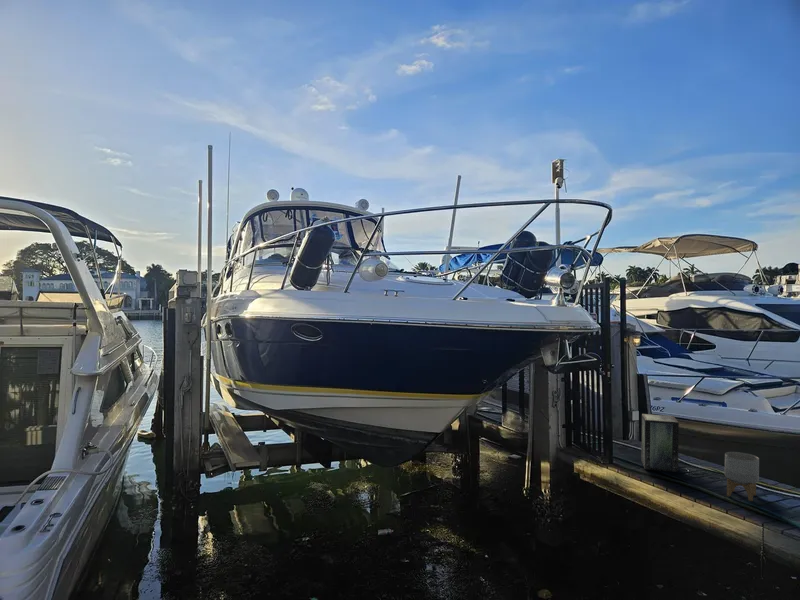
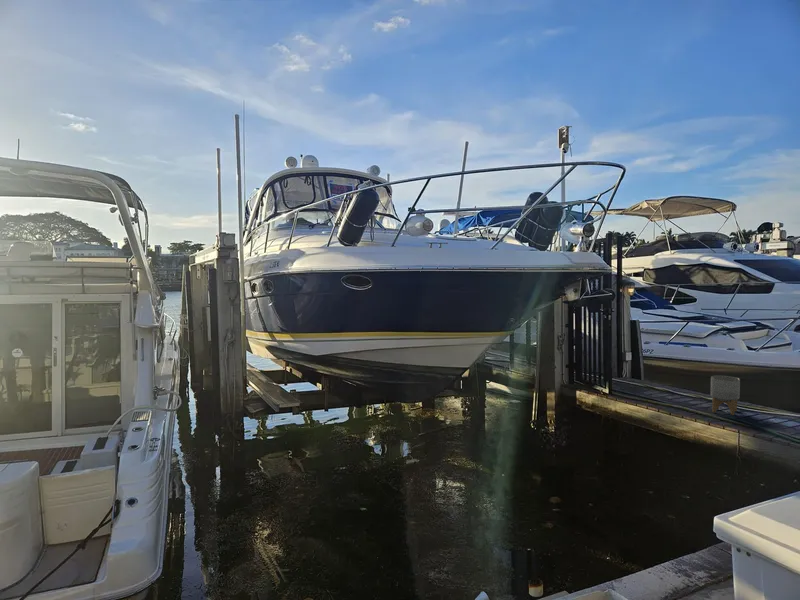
storage box: present [641,414,679,472] -> none [637,350,670,398]

